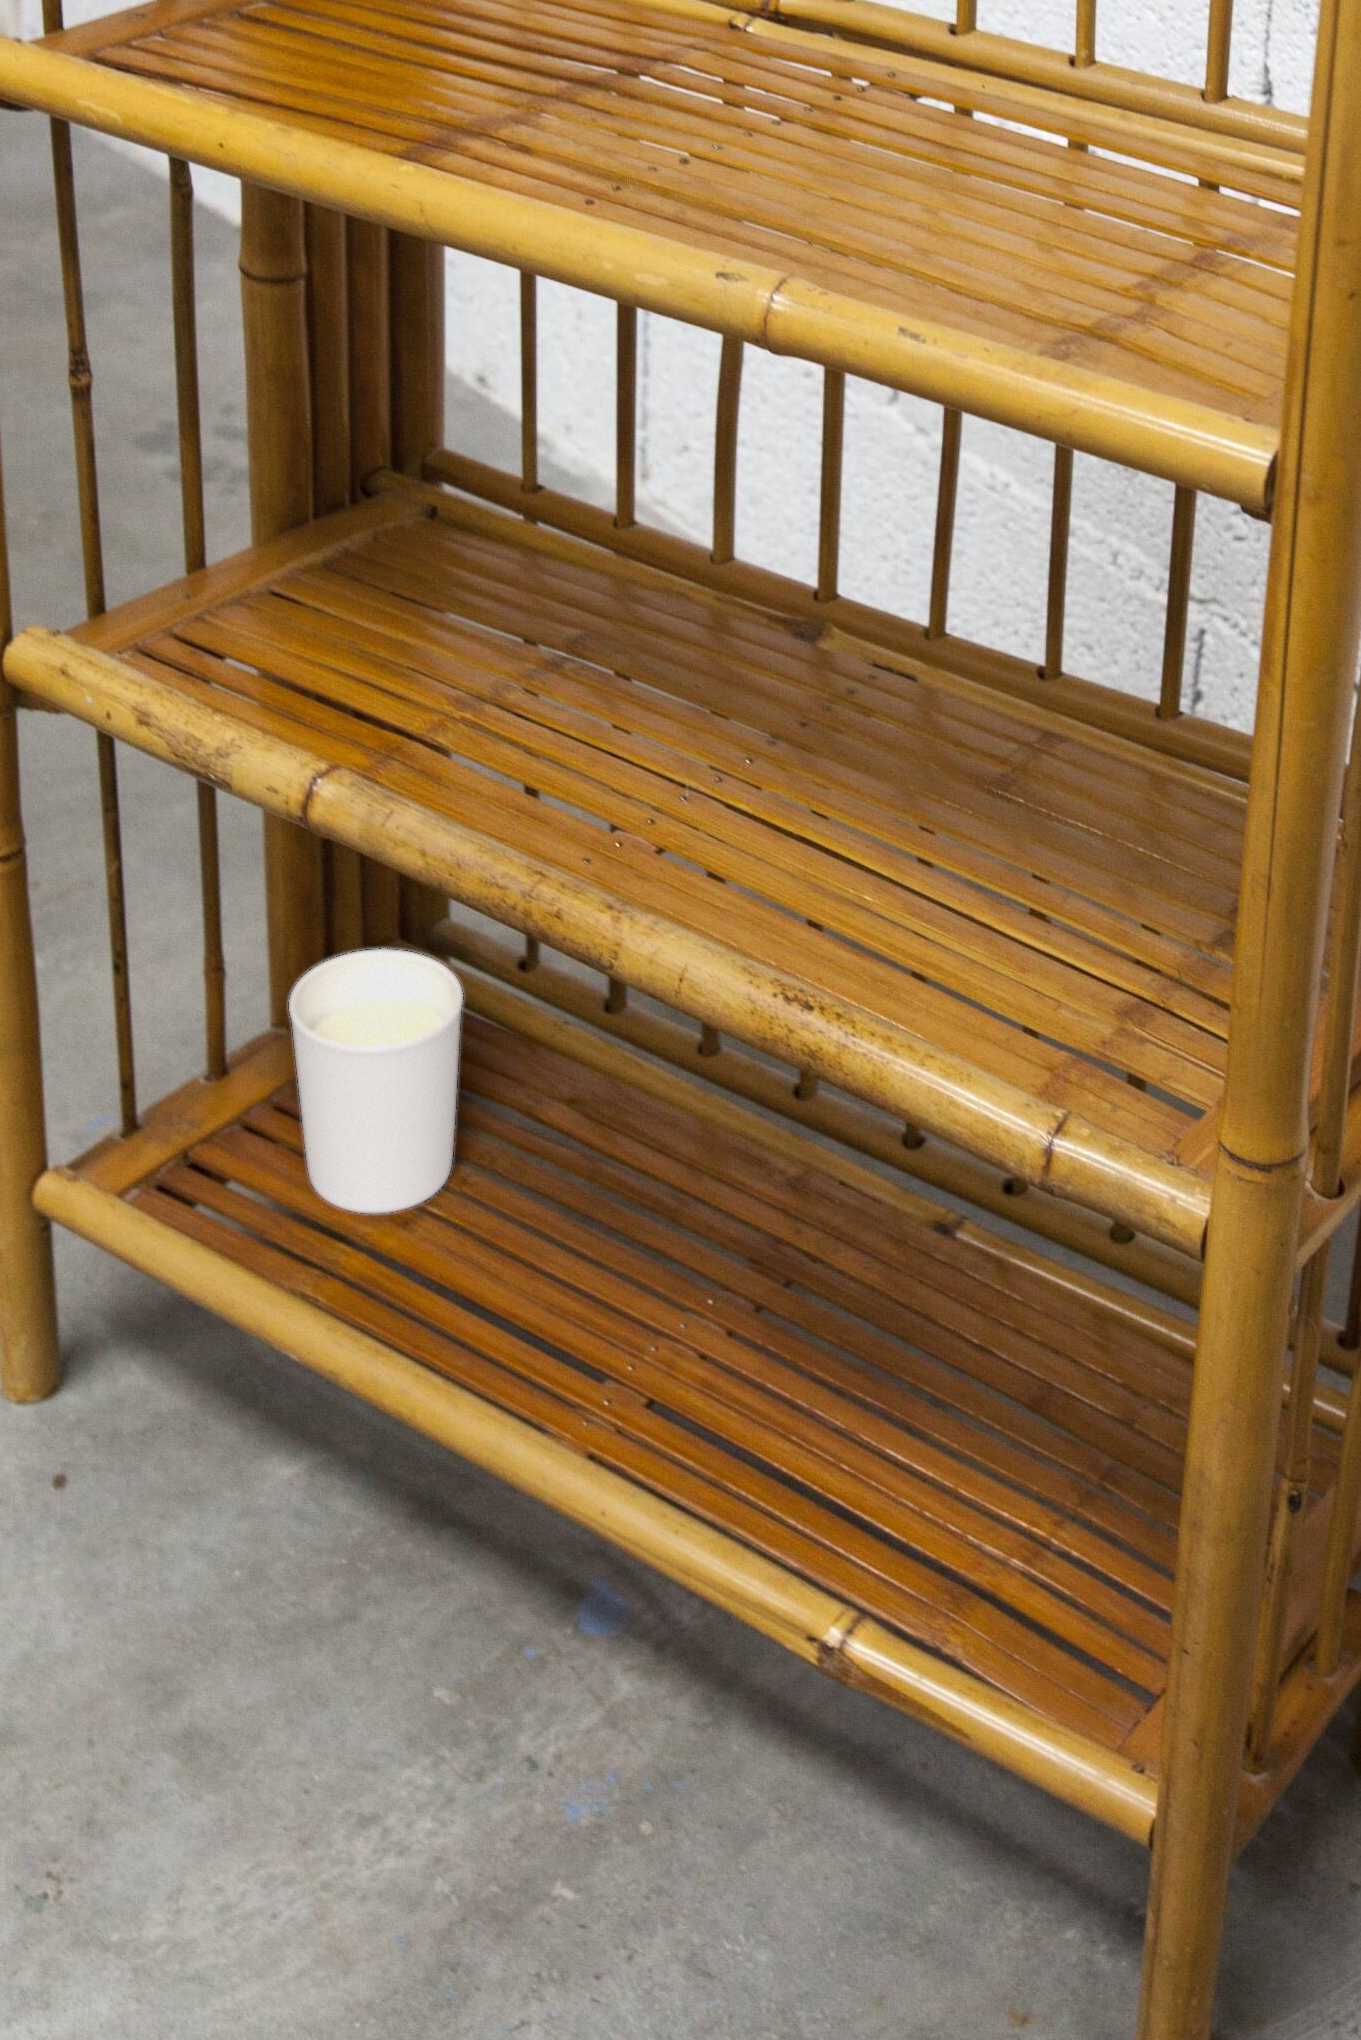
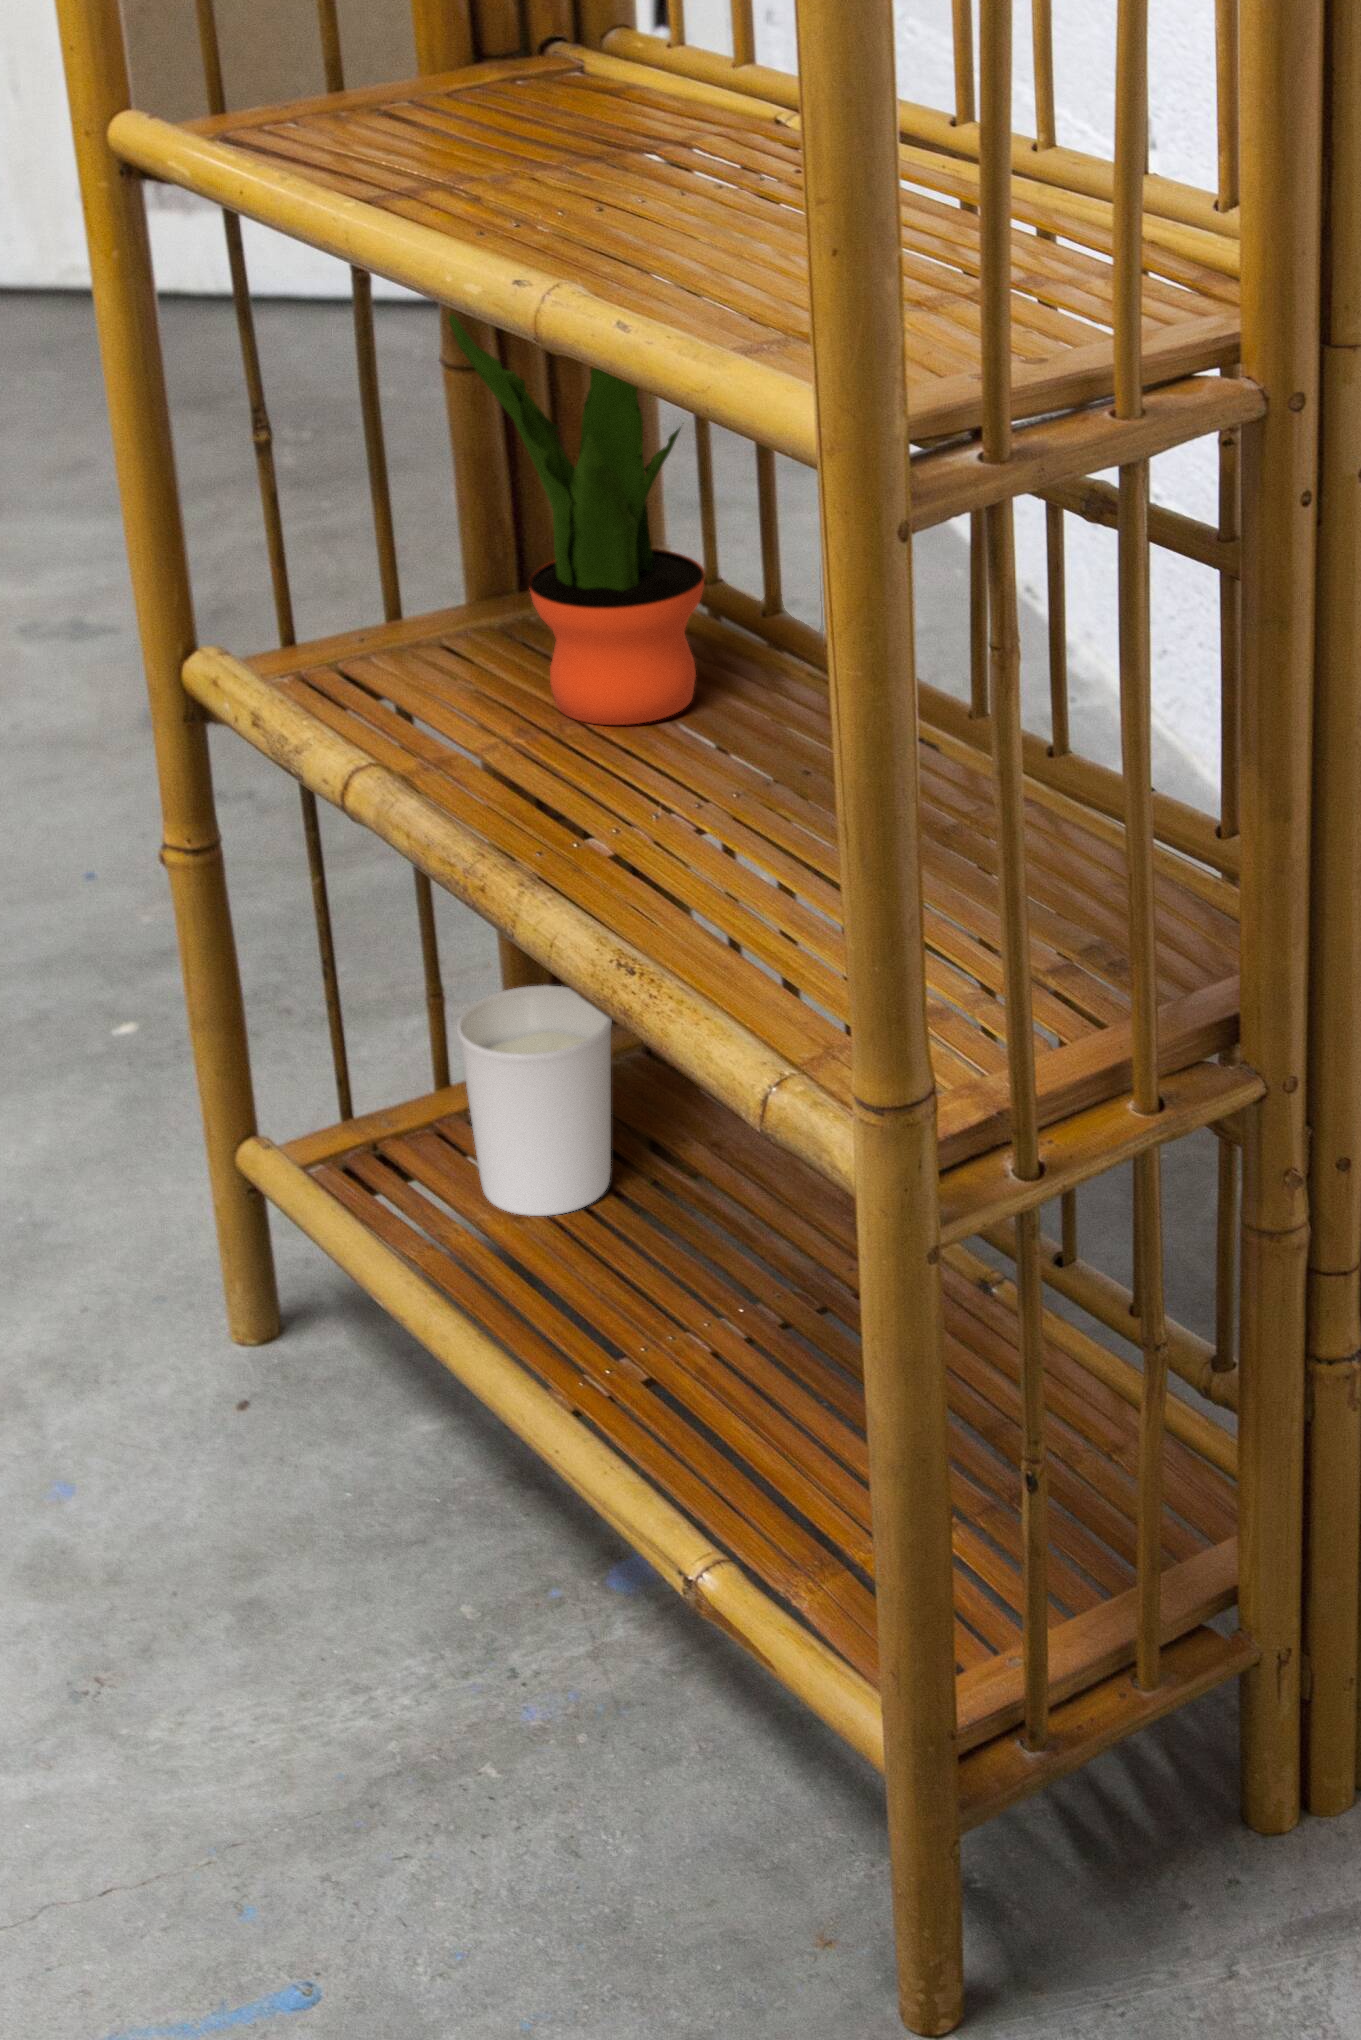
potted plant: none [322,226,604,687] -> present [448,315,705,725]

